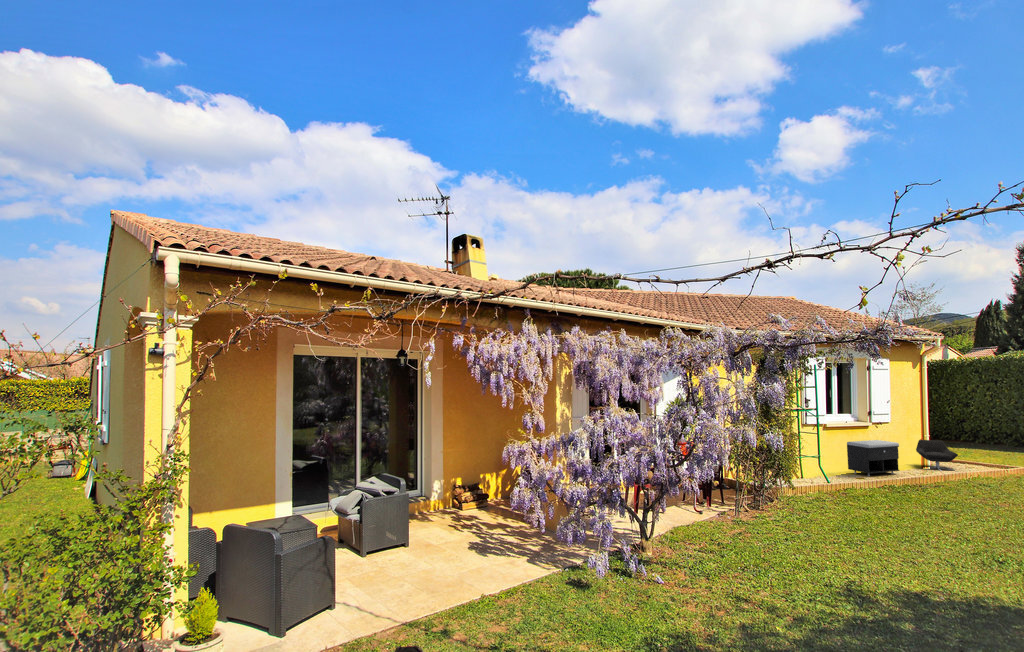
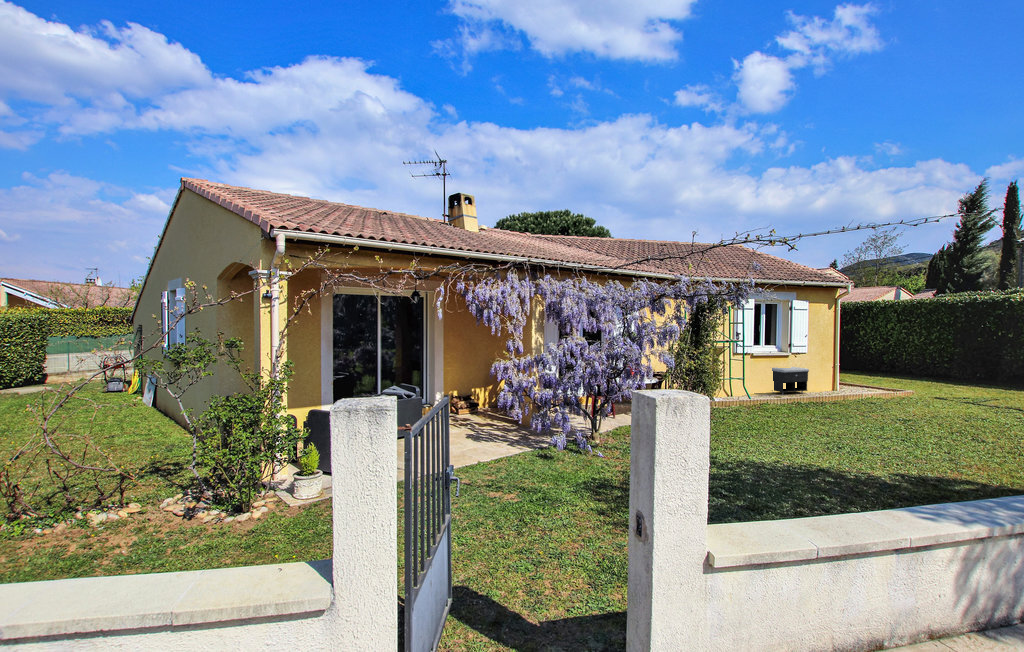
lounge chair: present [916,440,958,471] -> none [825,367,856,392]

